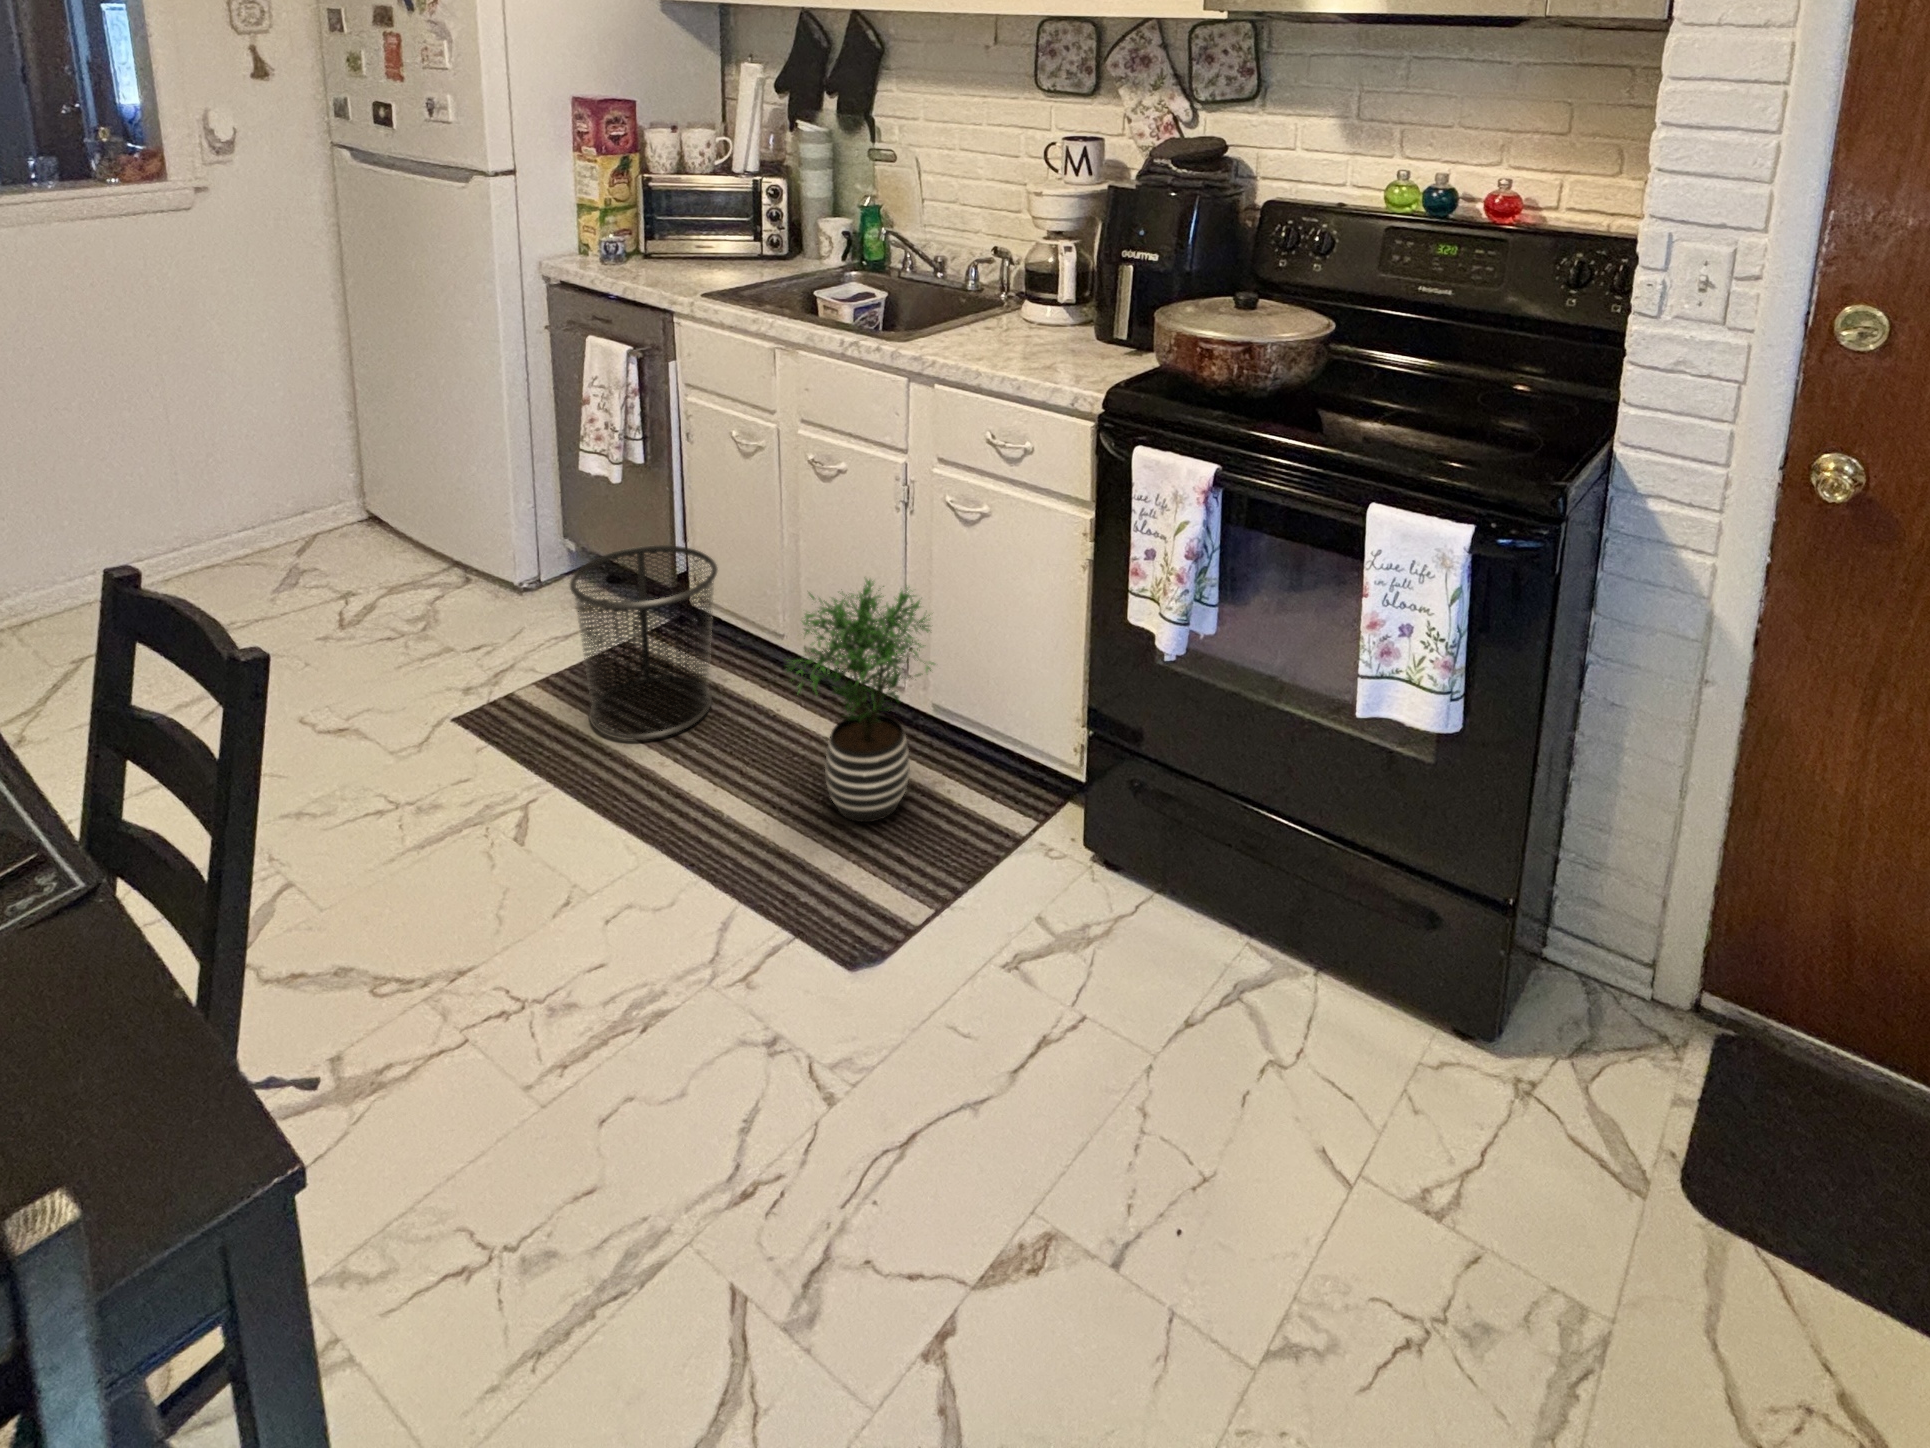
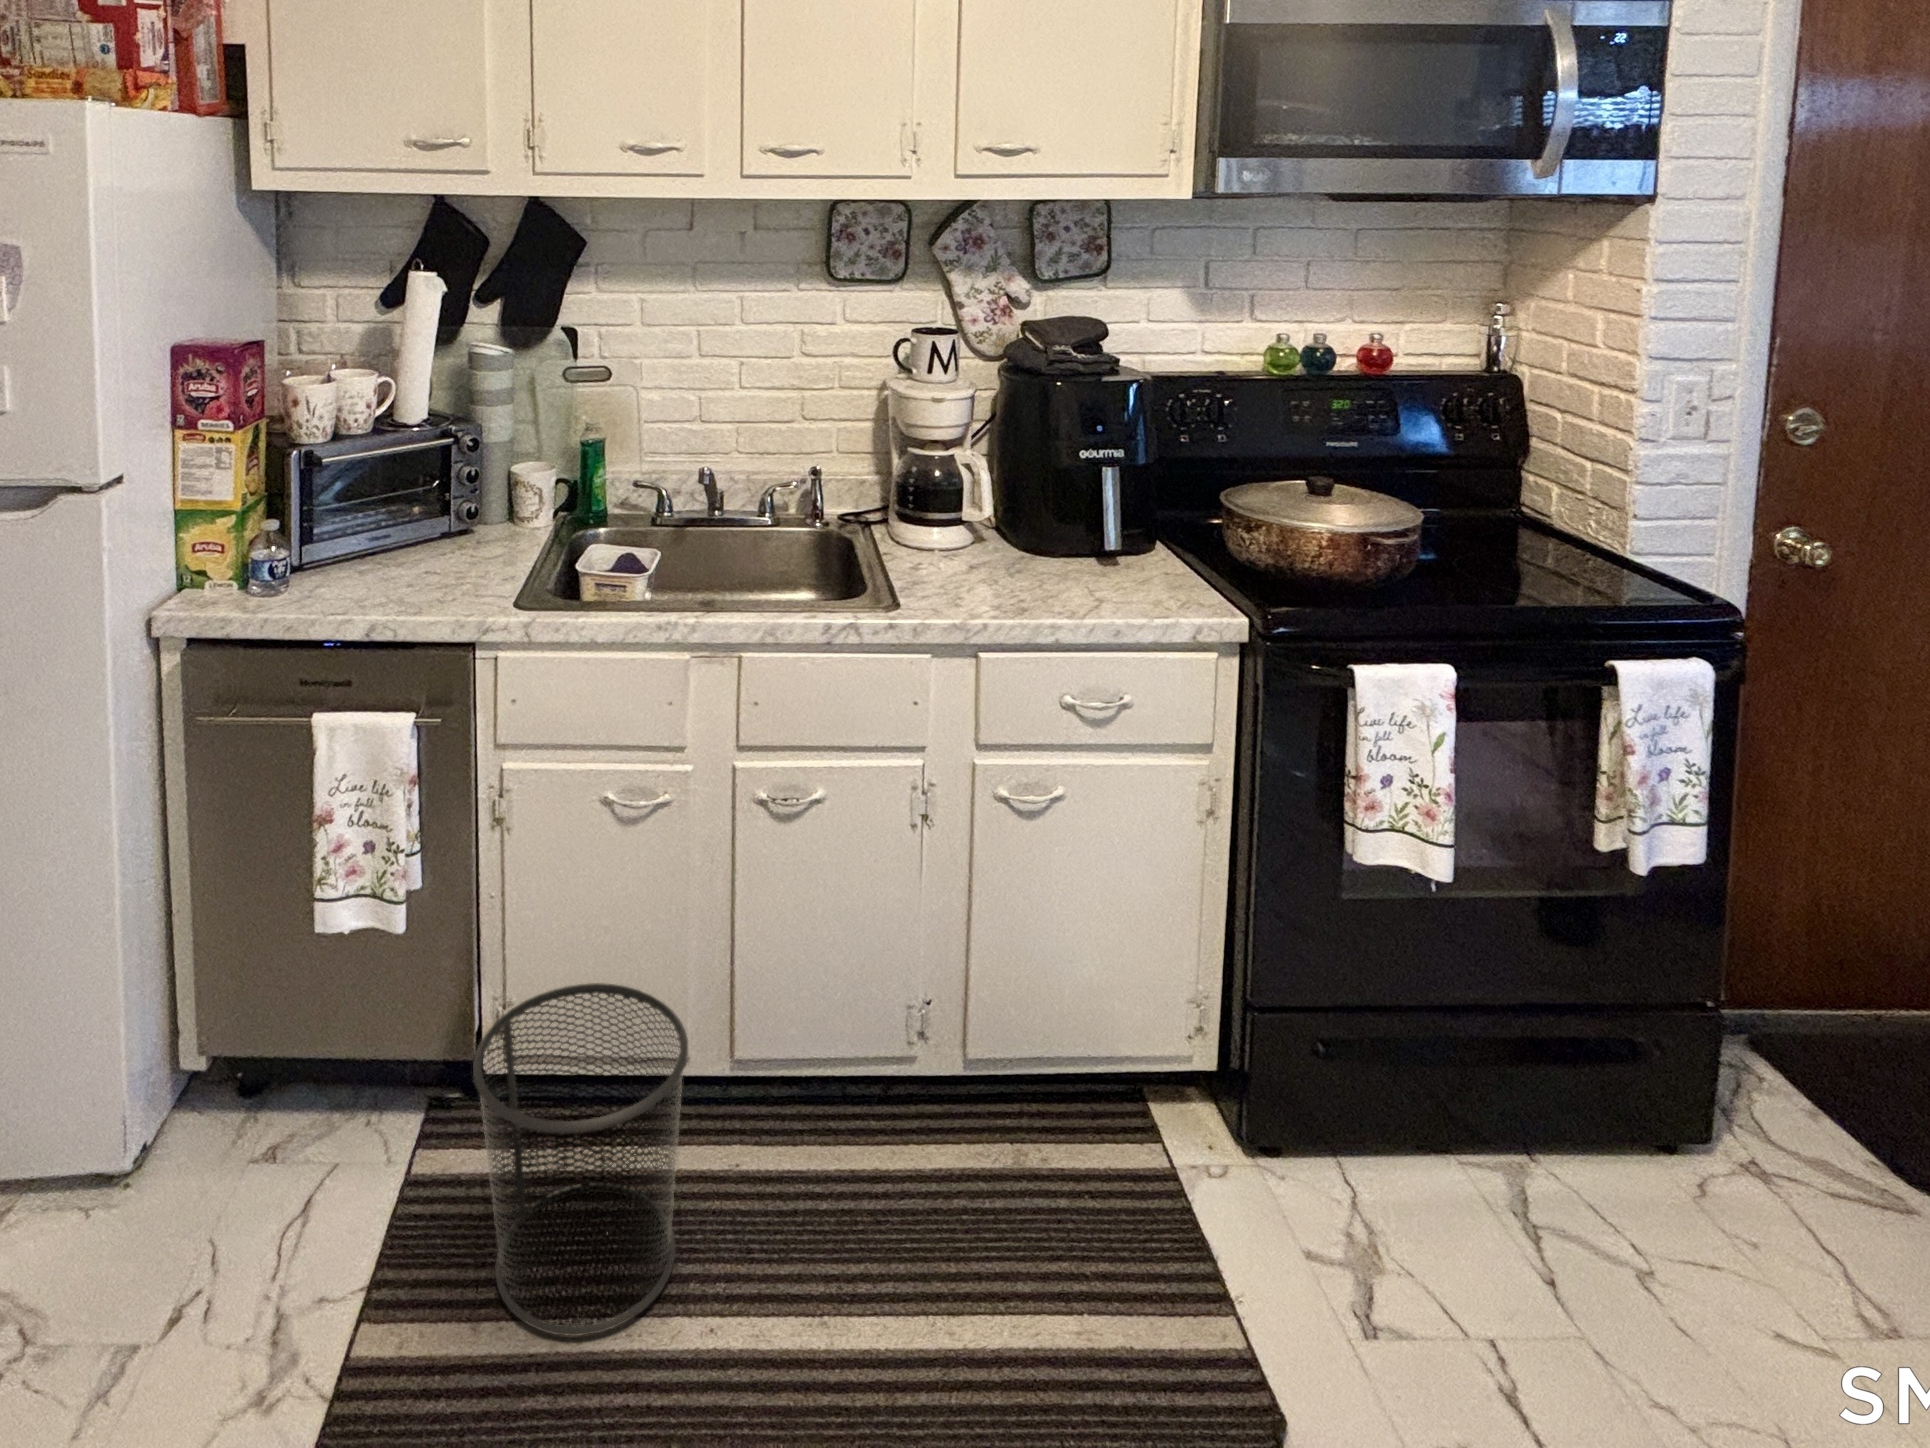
potted plant: present [787,579,935,822] -> none [891,913,1124,1262]

